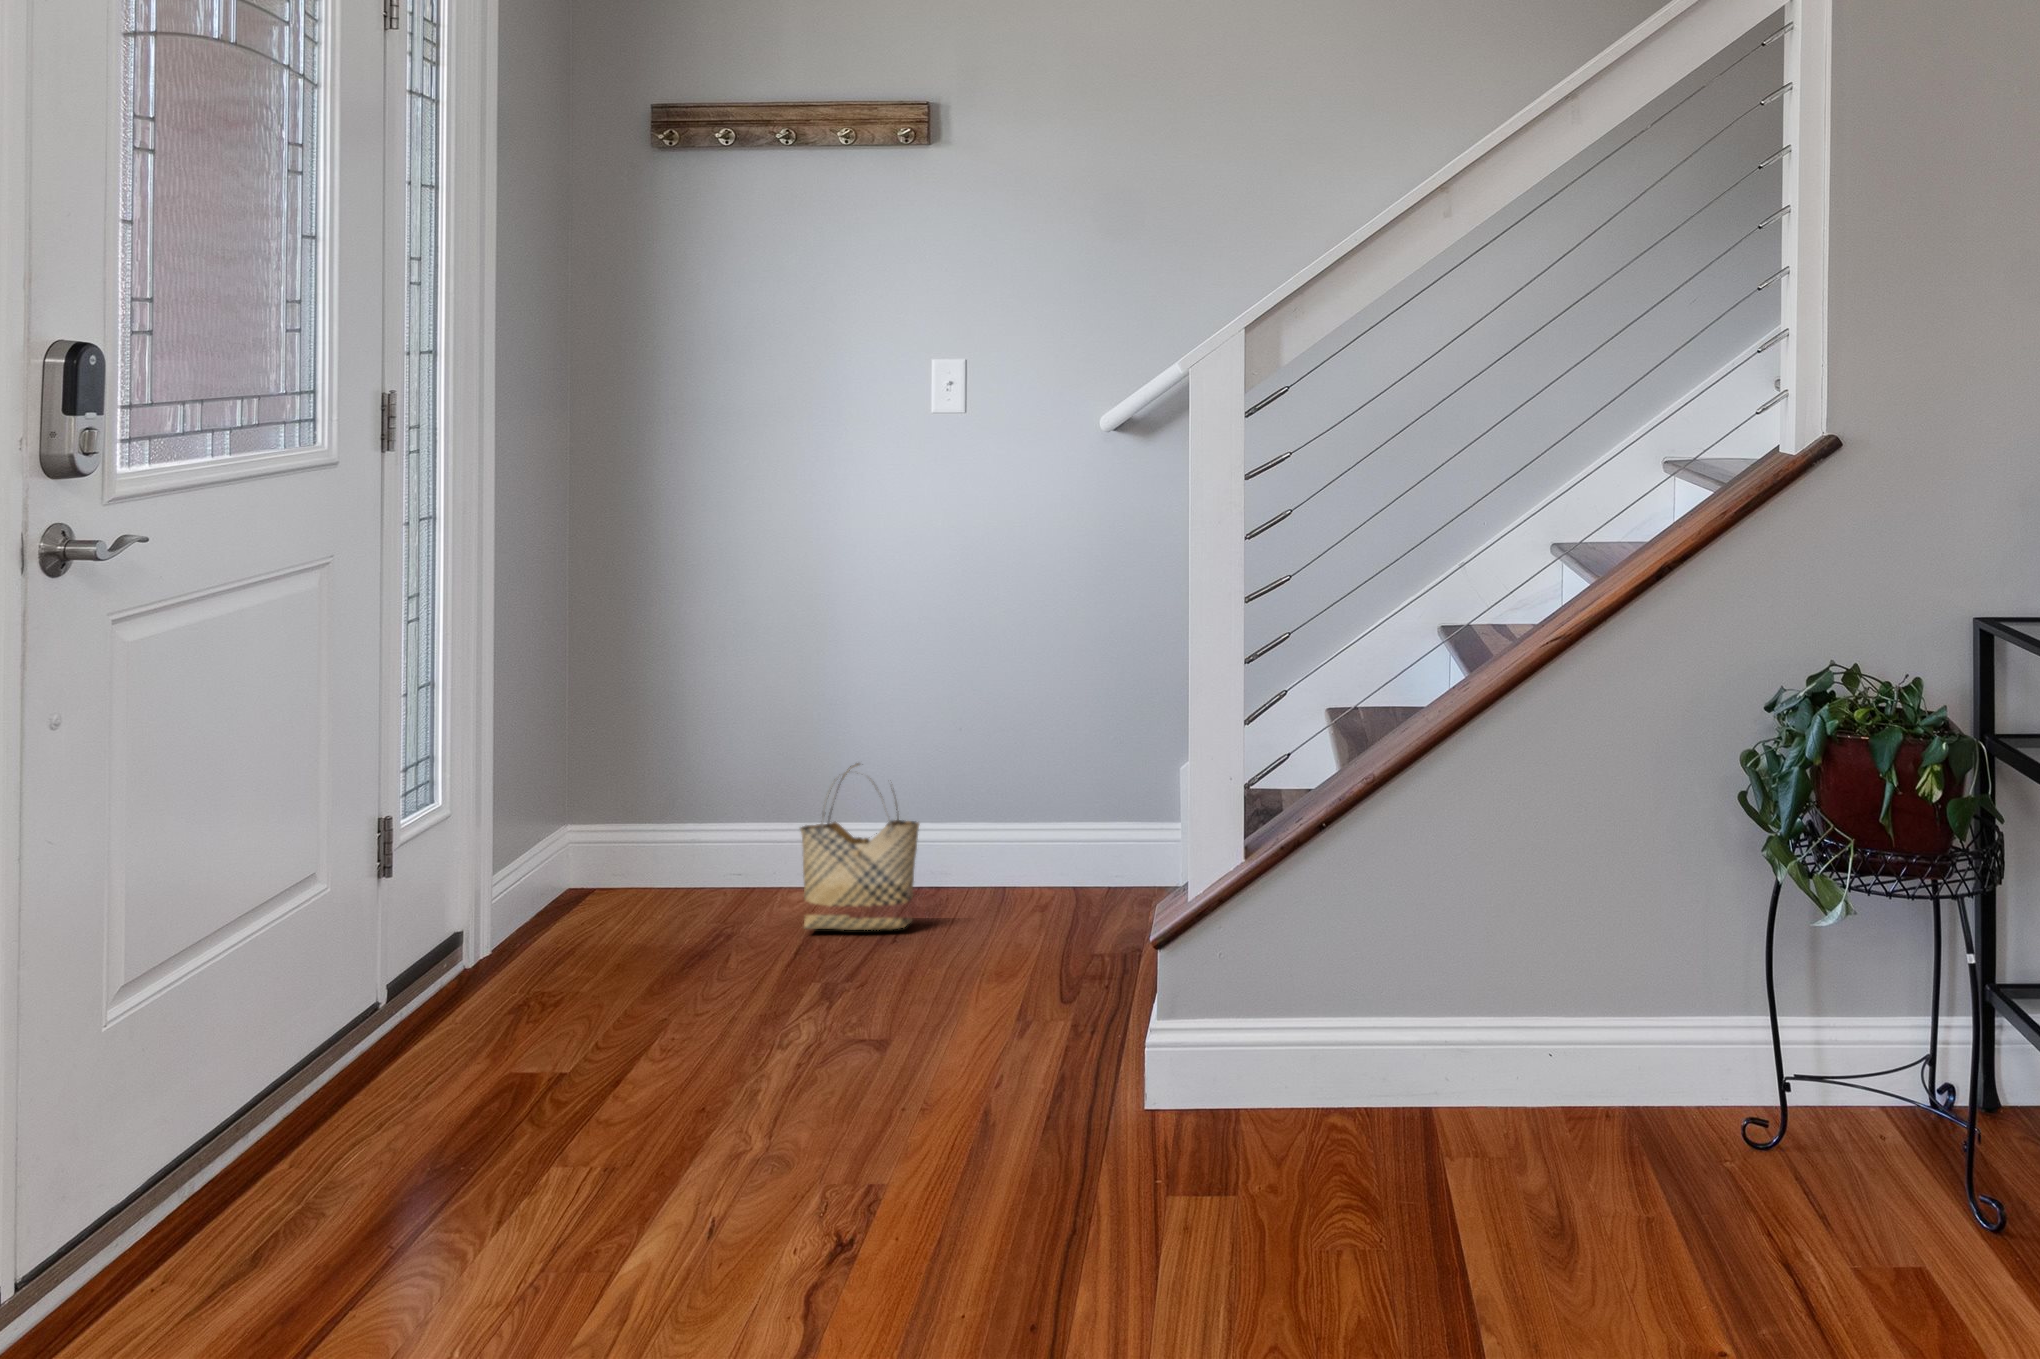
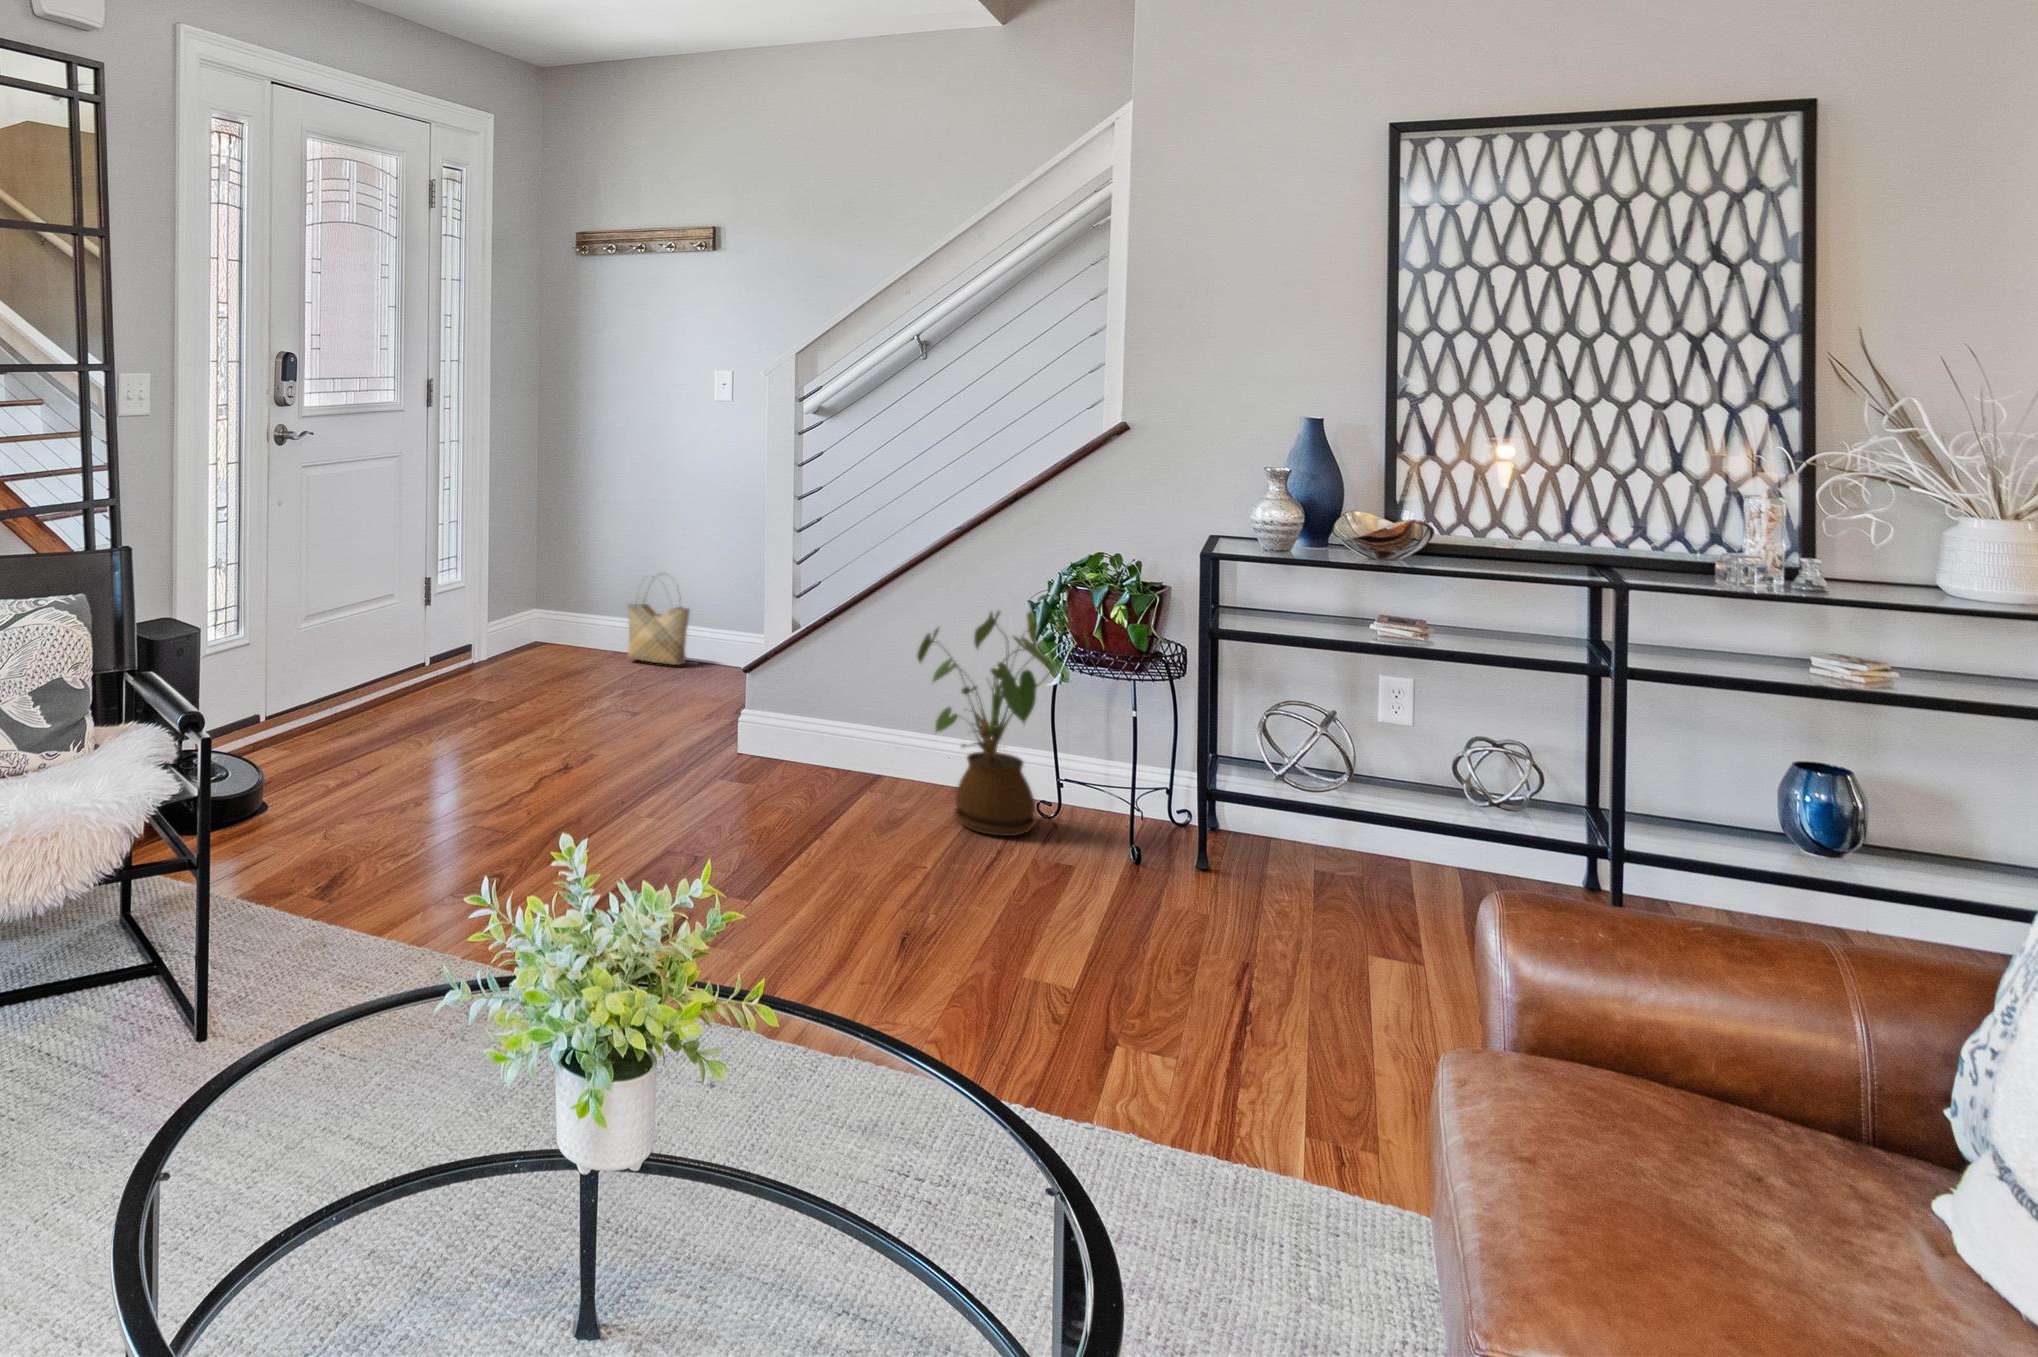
house plant: none [1571,789,1894,1237] -> present [917,612,1057,836]

